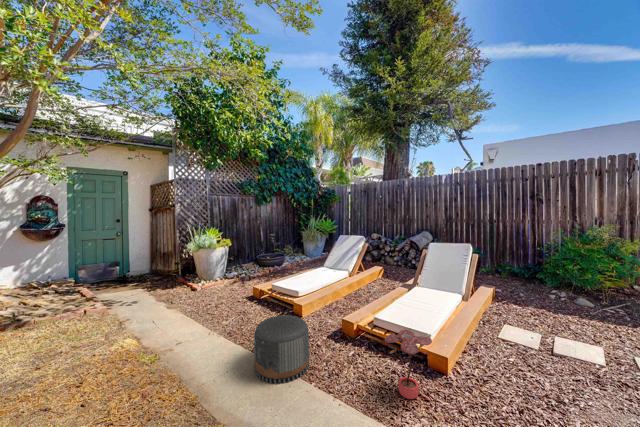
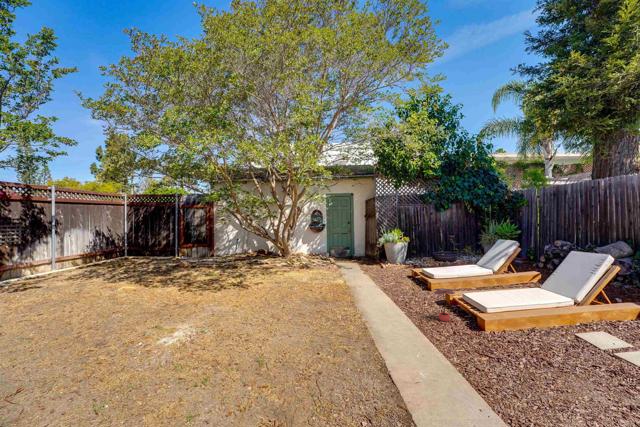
pouf: present [254,315,309,383] -> none [383,277,412,304]

